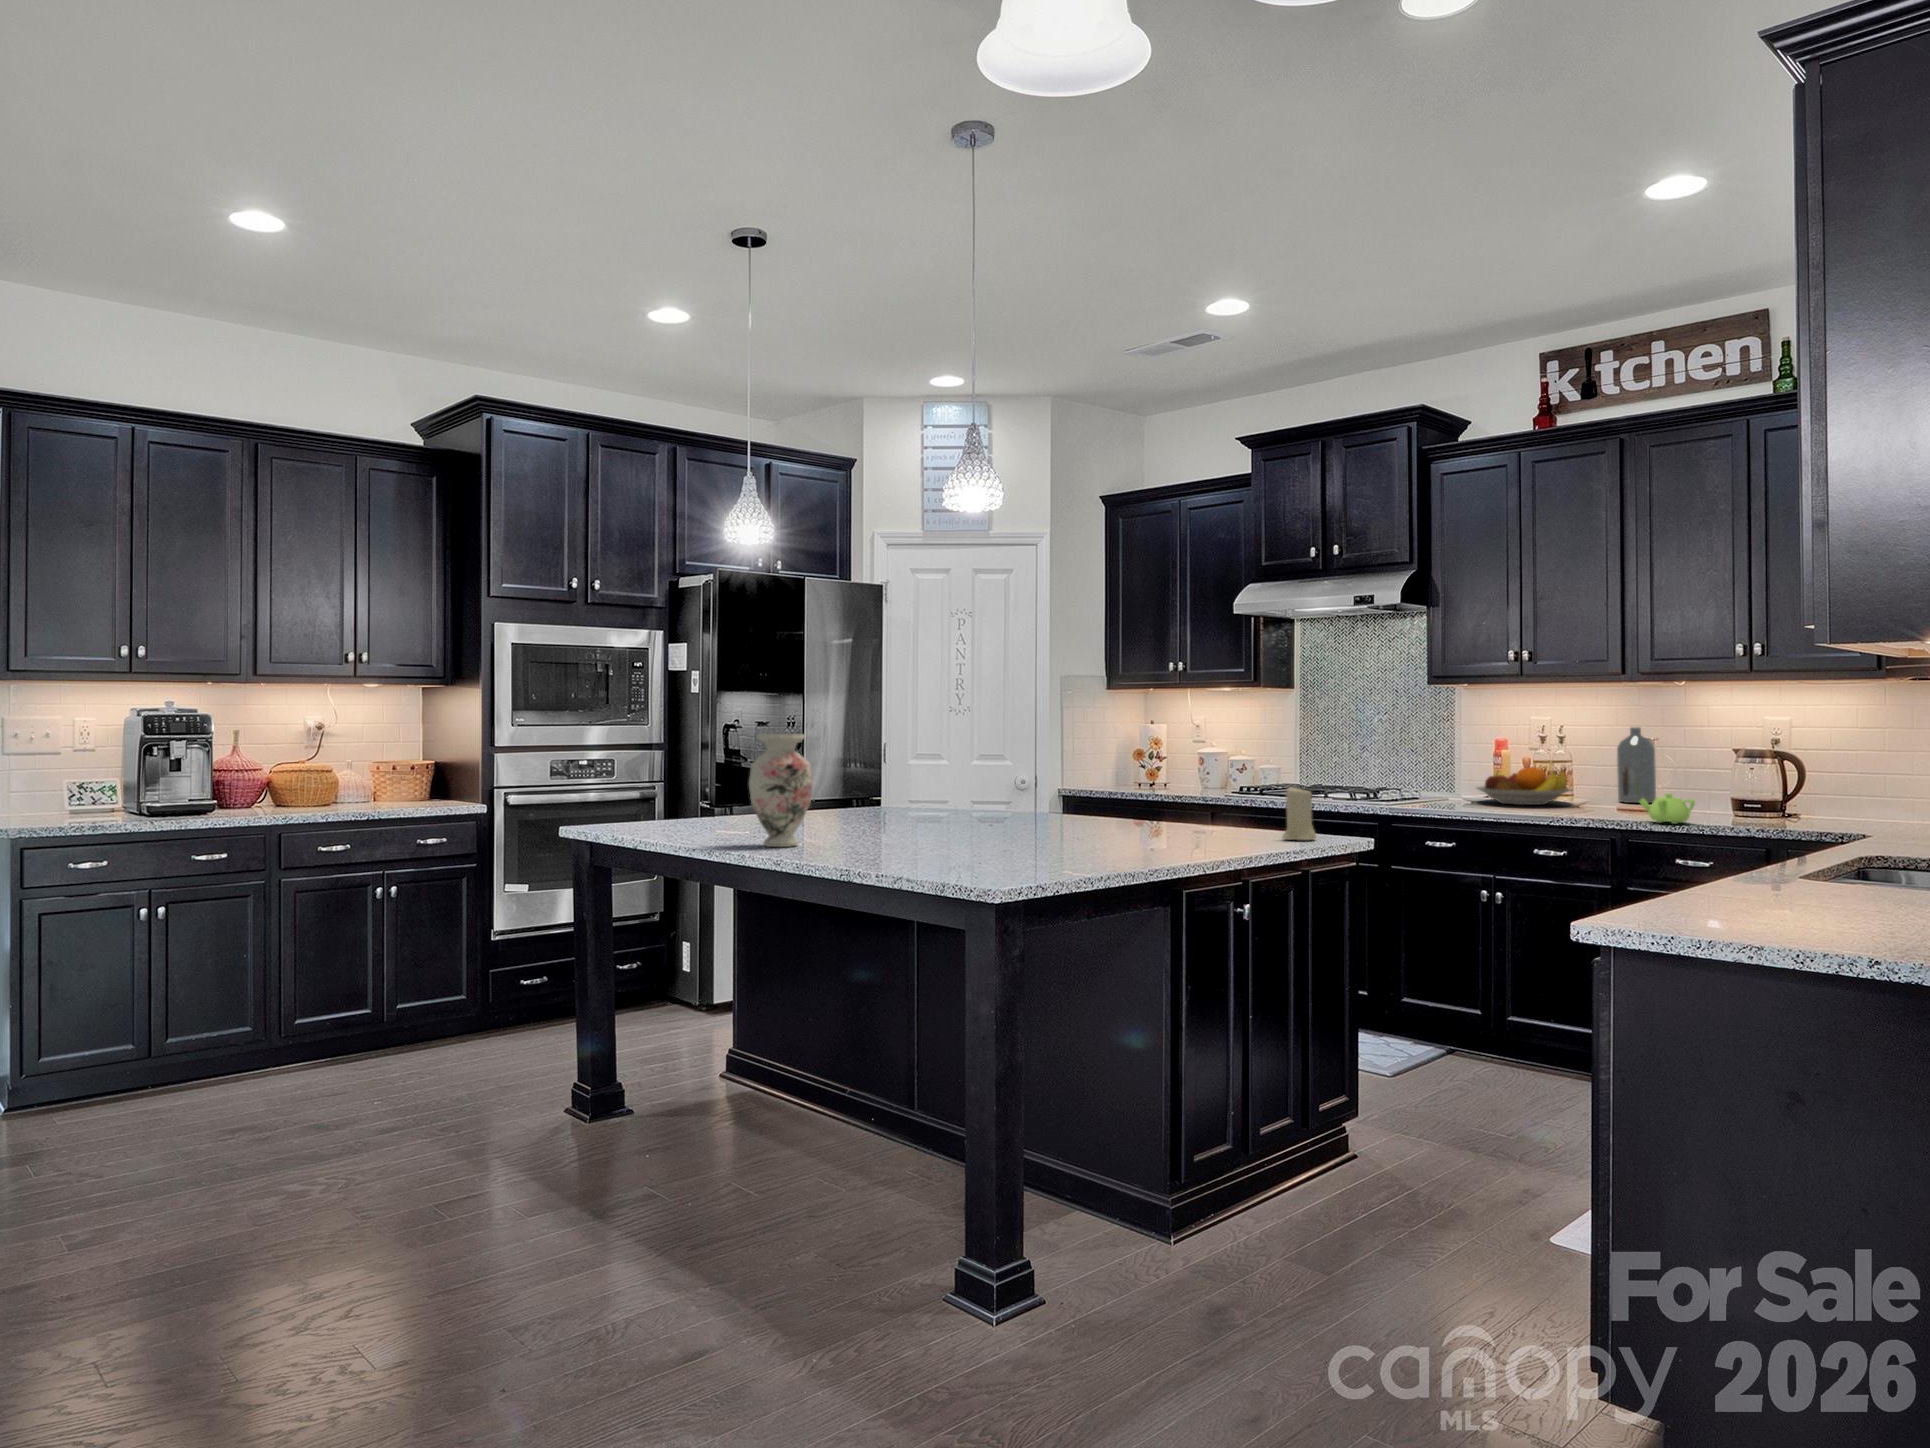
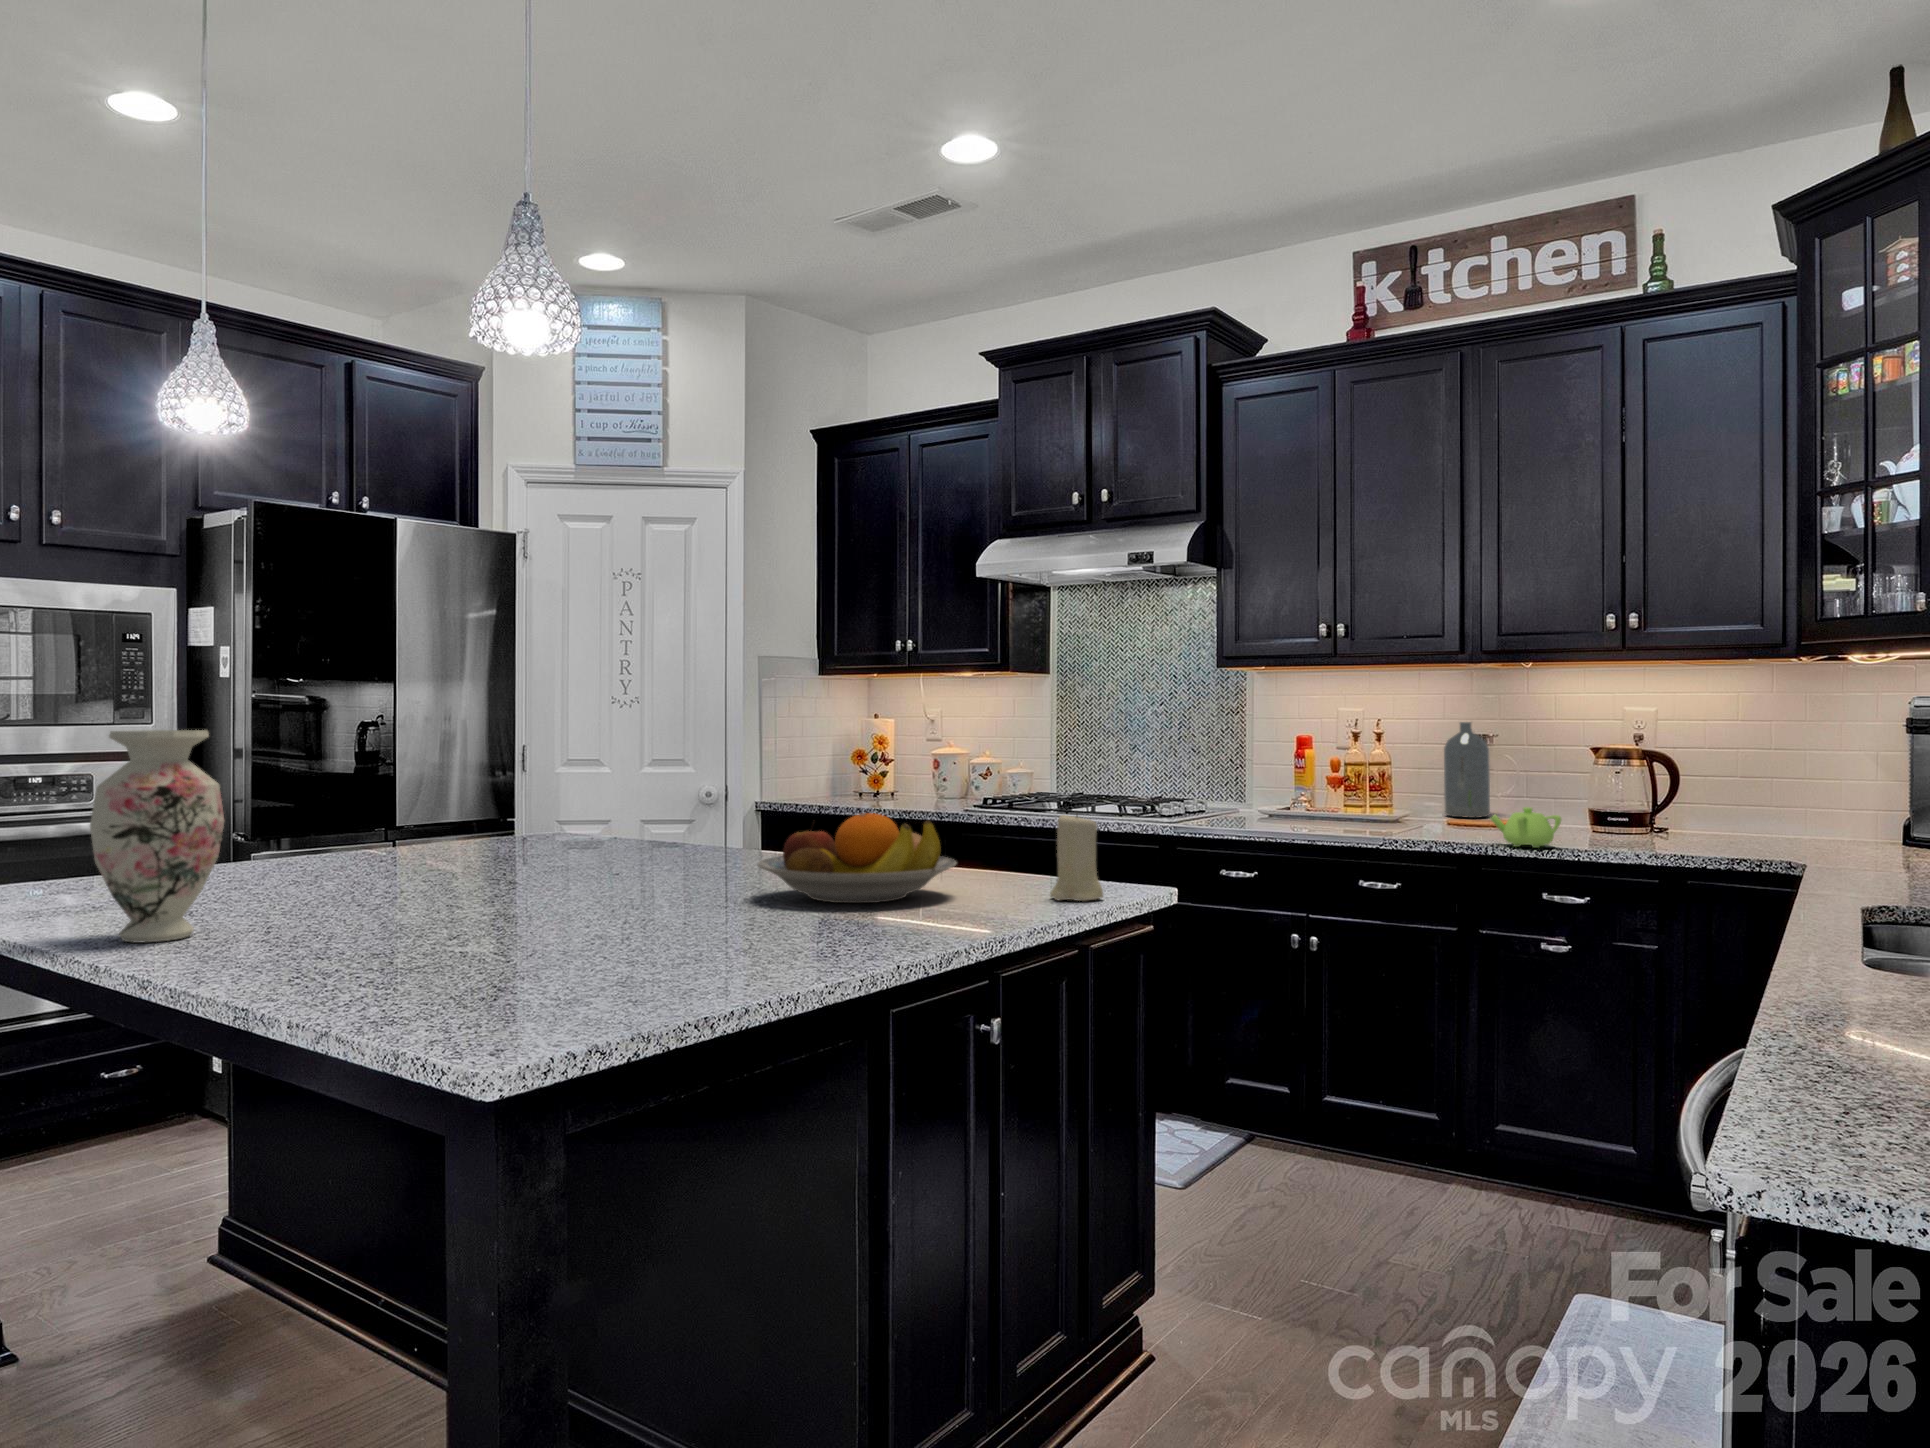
fruit bowl: present [1477,767,1570,805] -> present [758,813,956,903]

